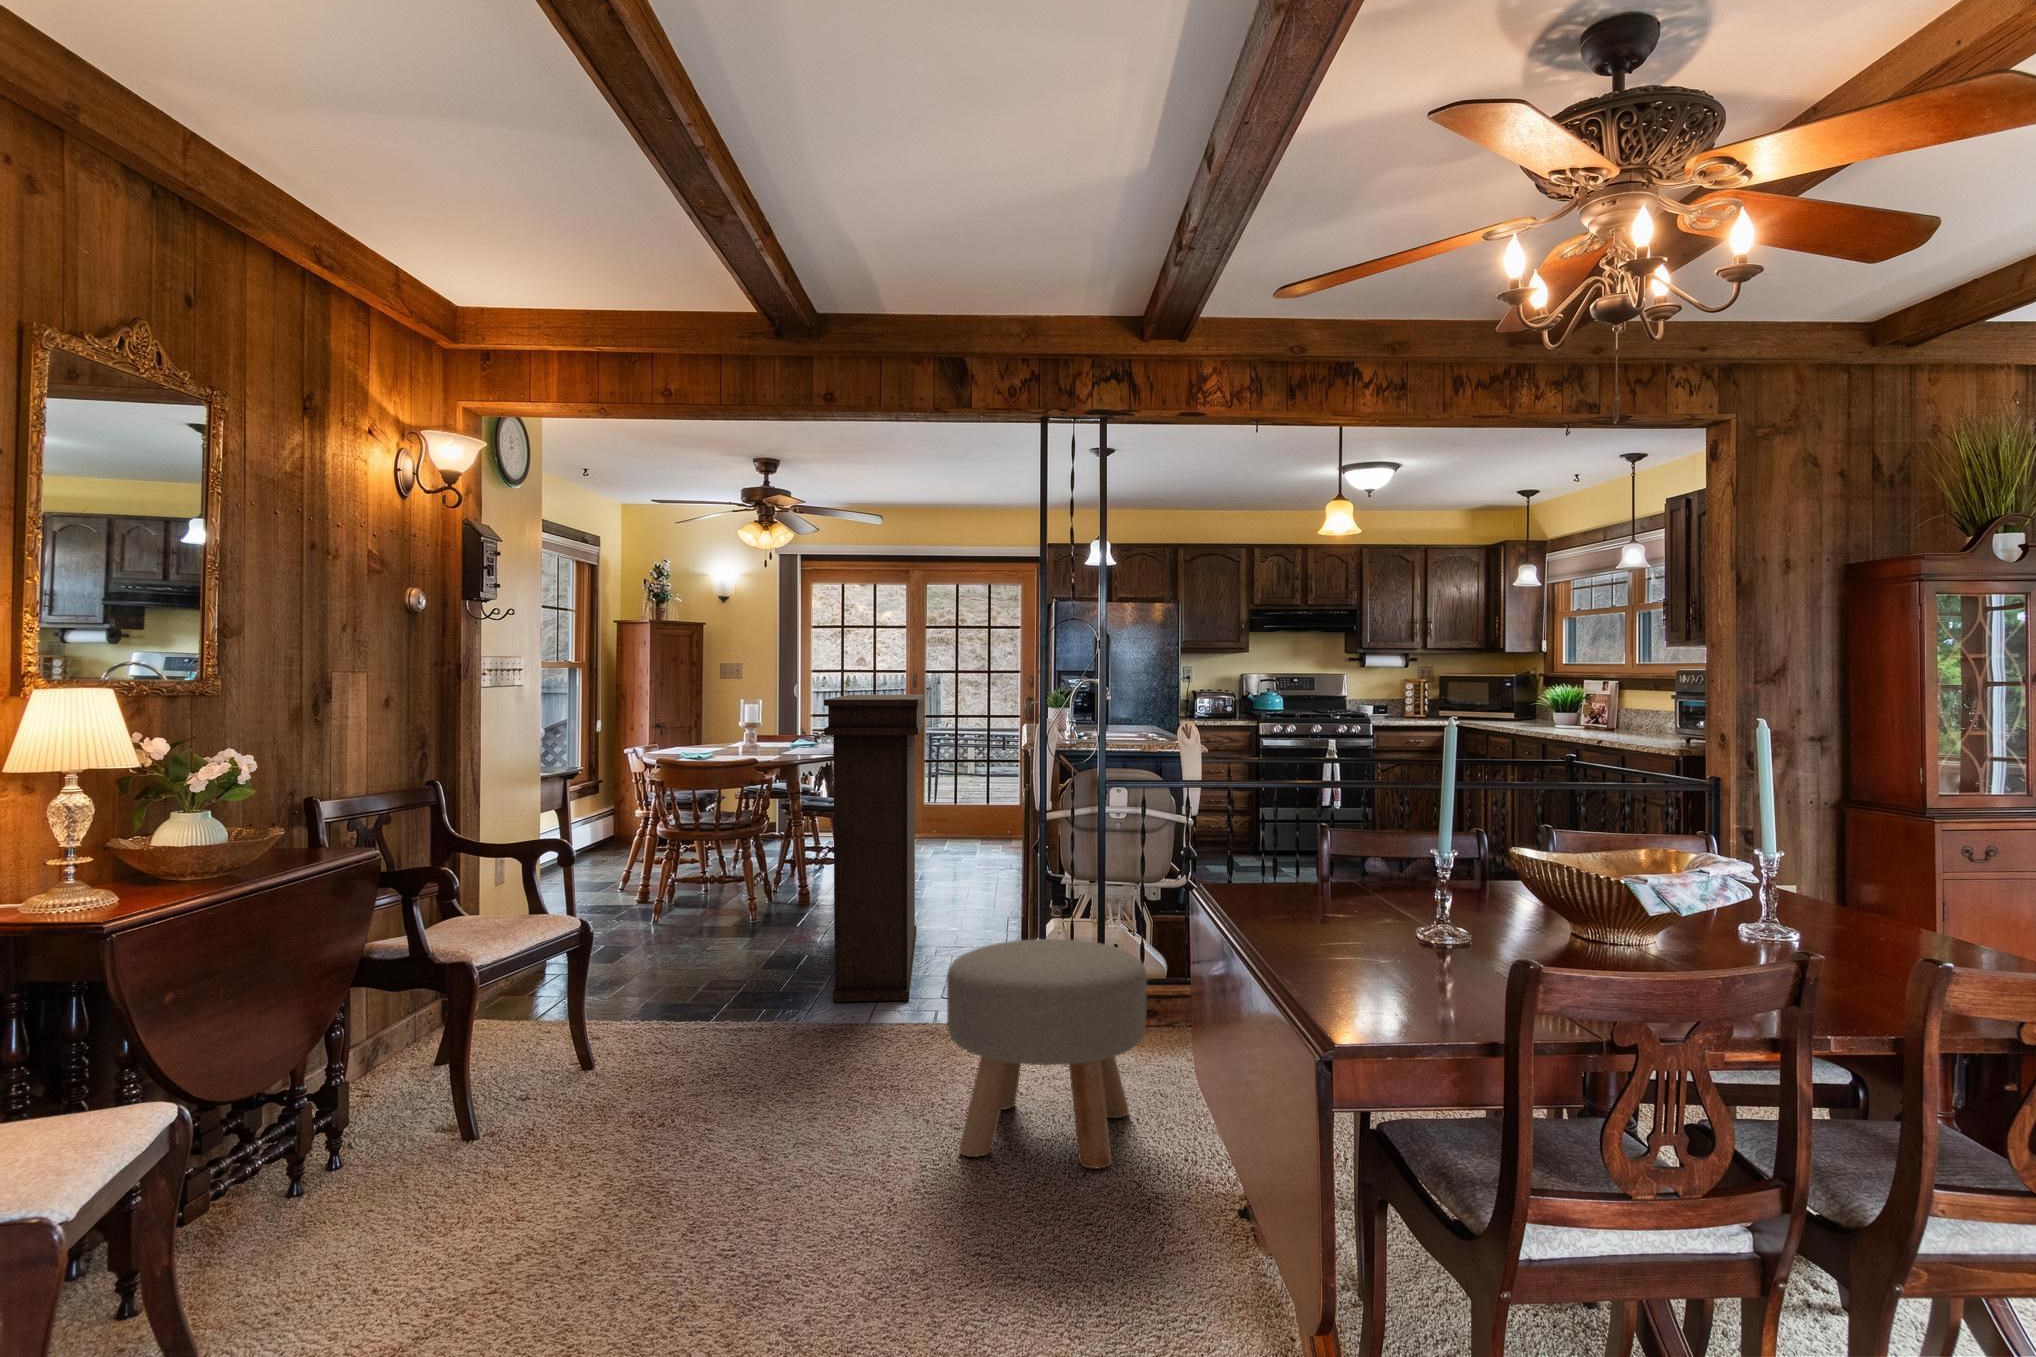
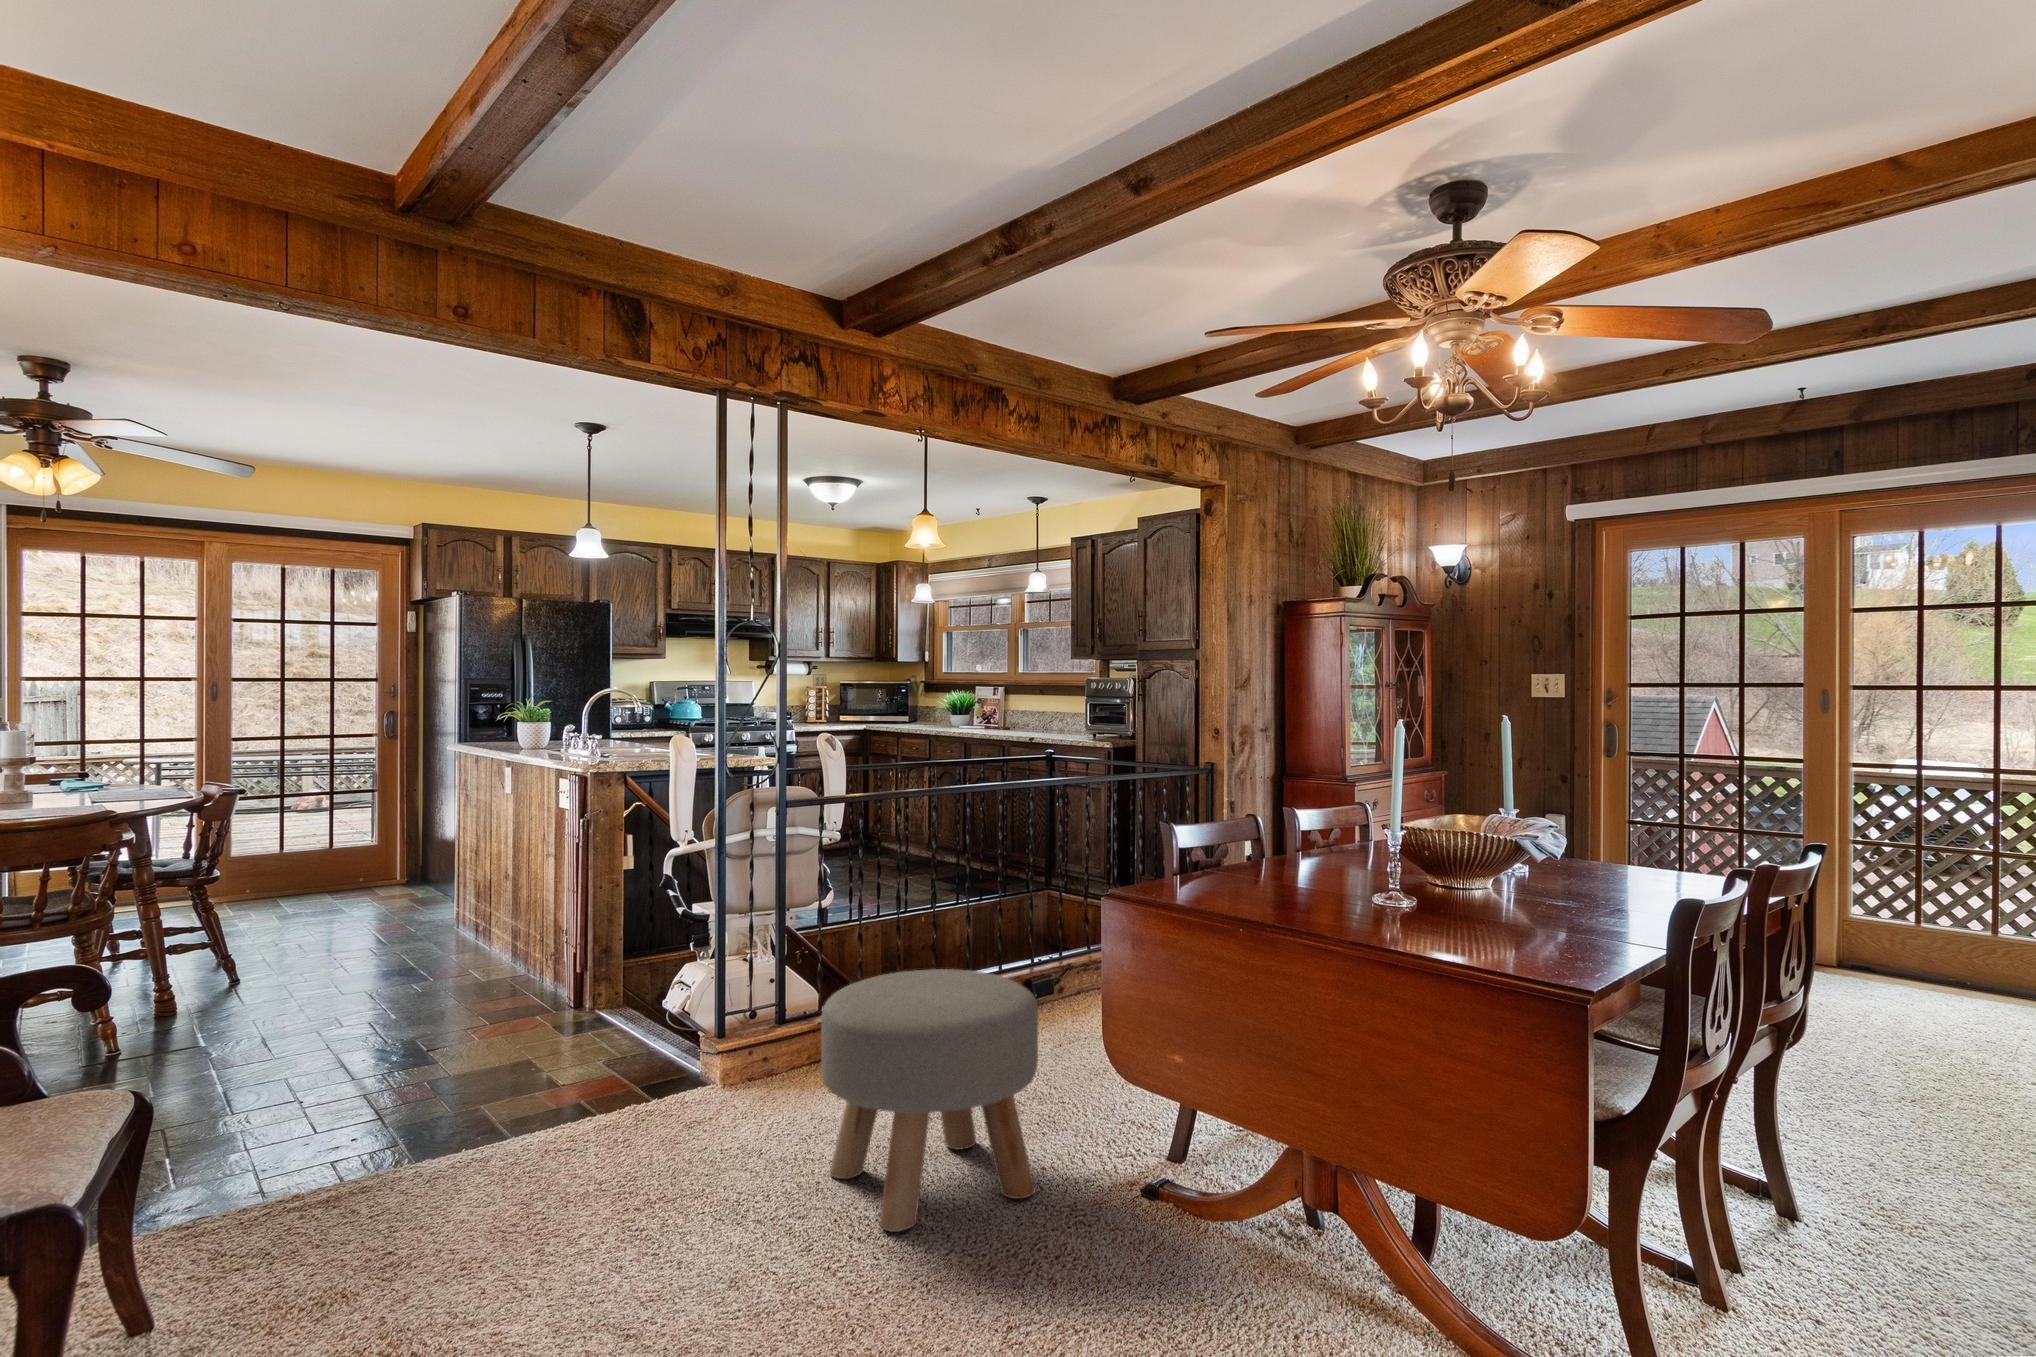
console table: present [824,694,924,1002] -> none [326,710,575,1126]

